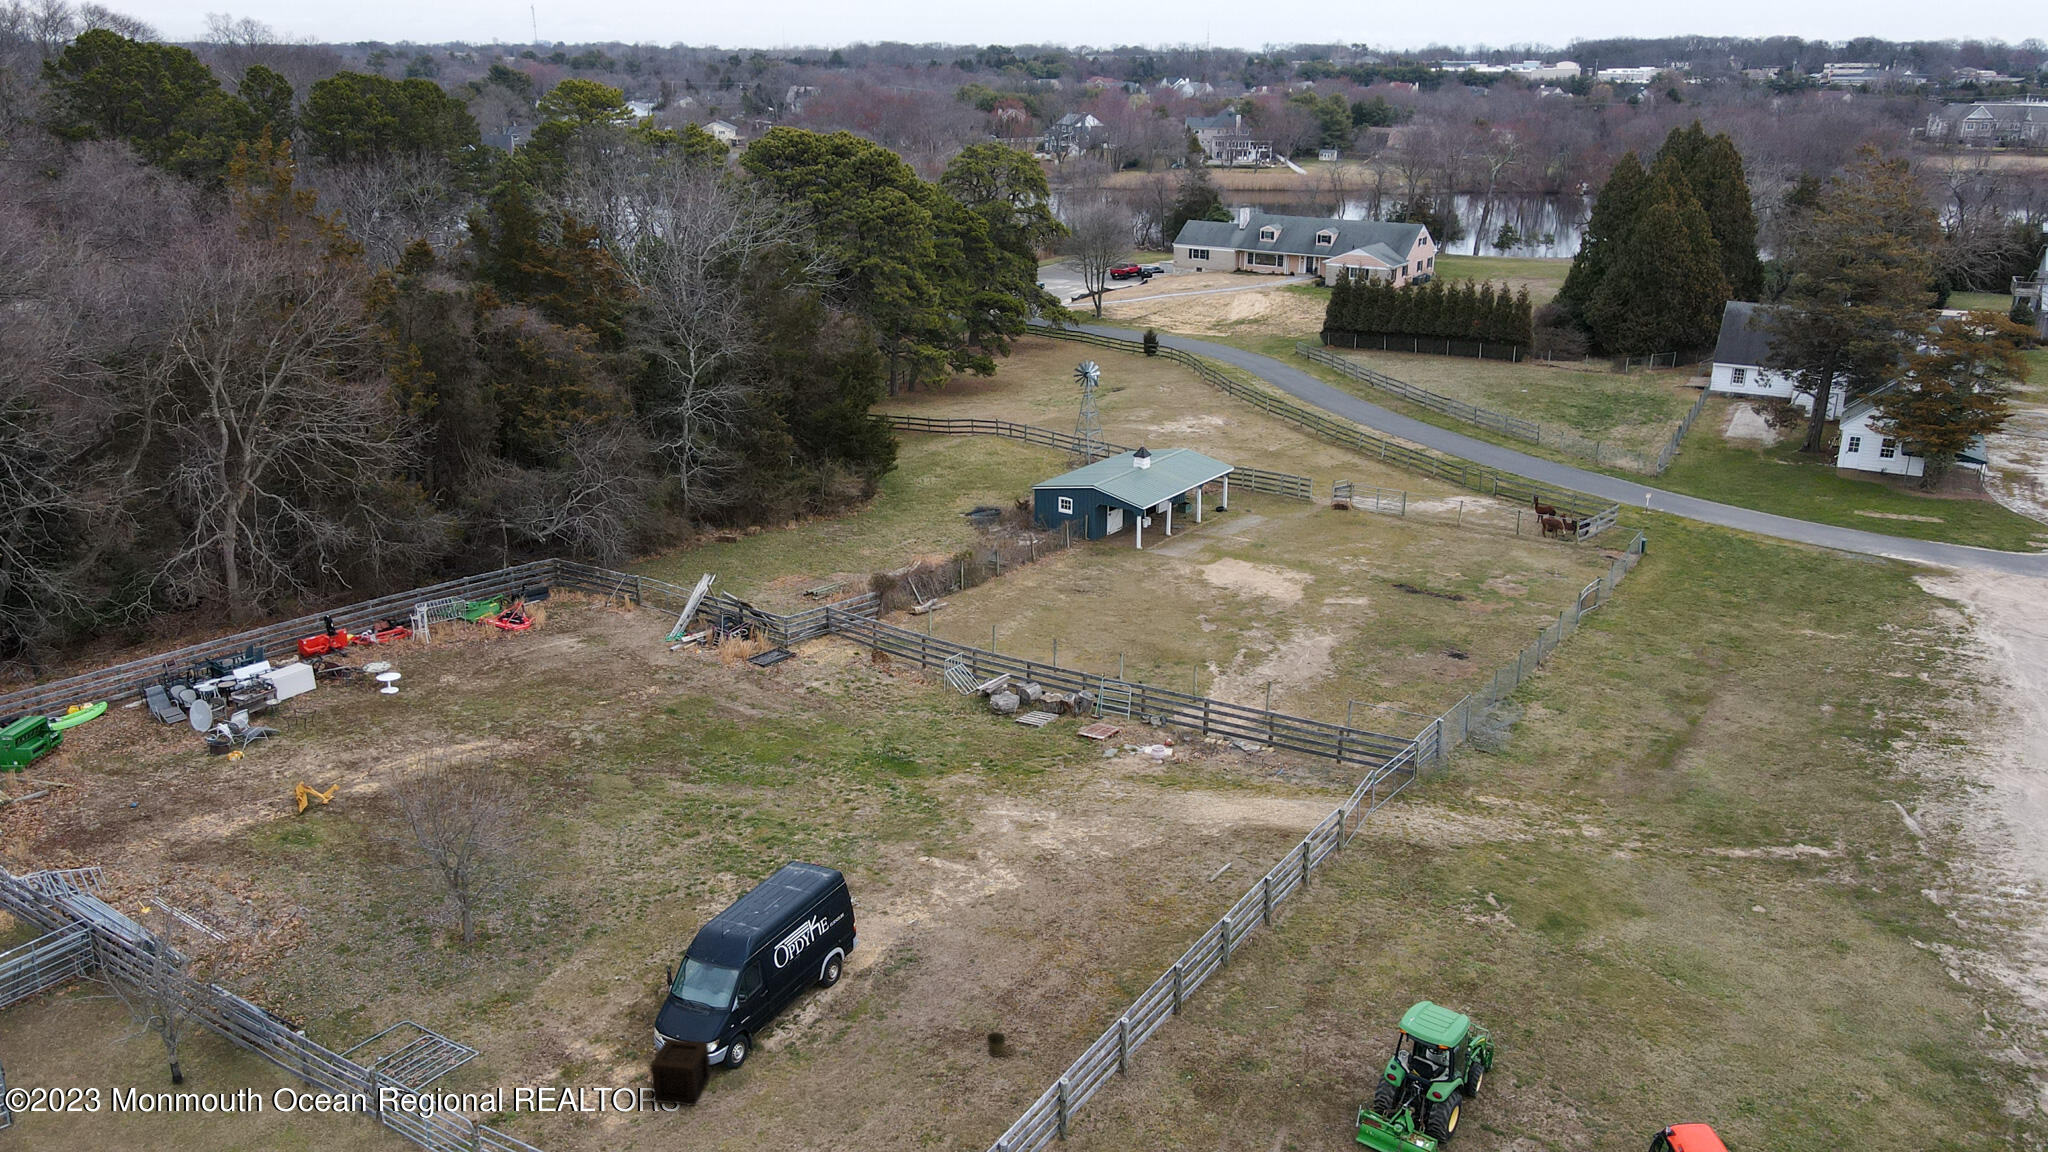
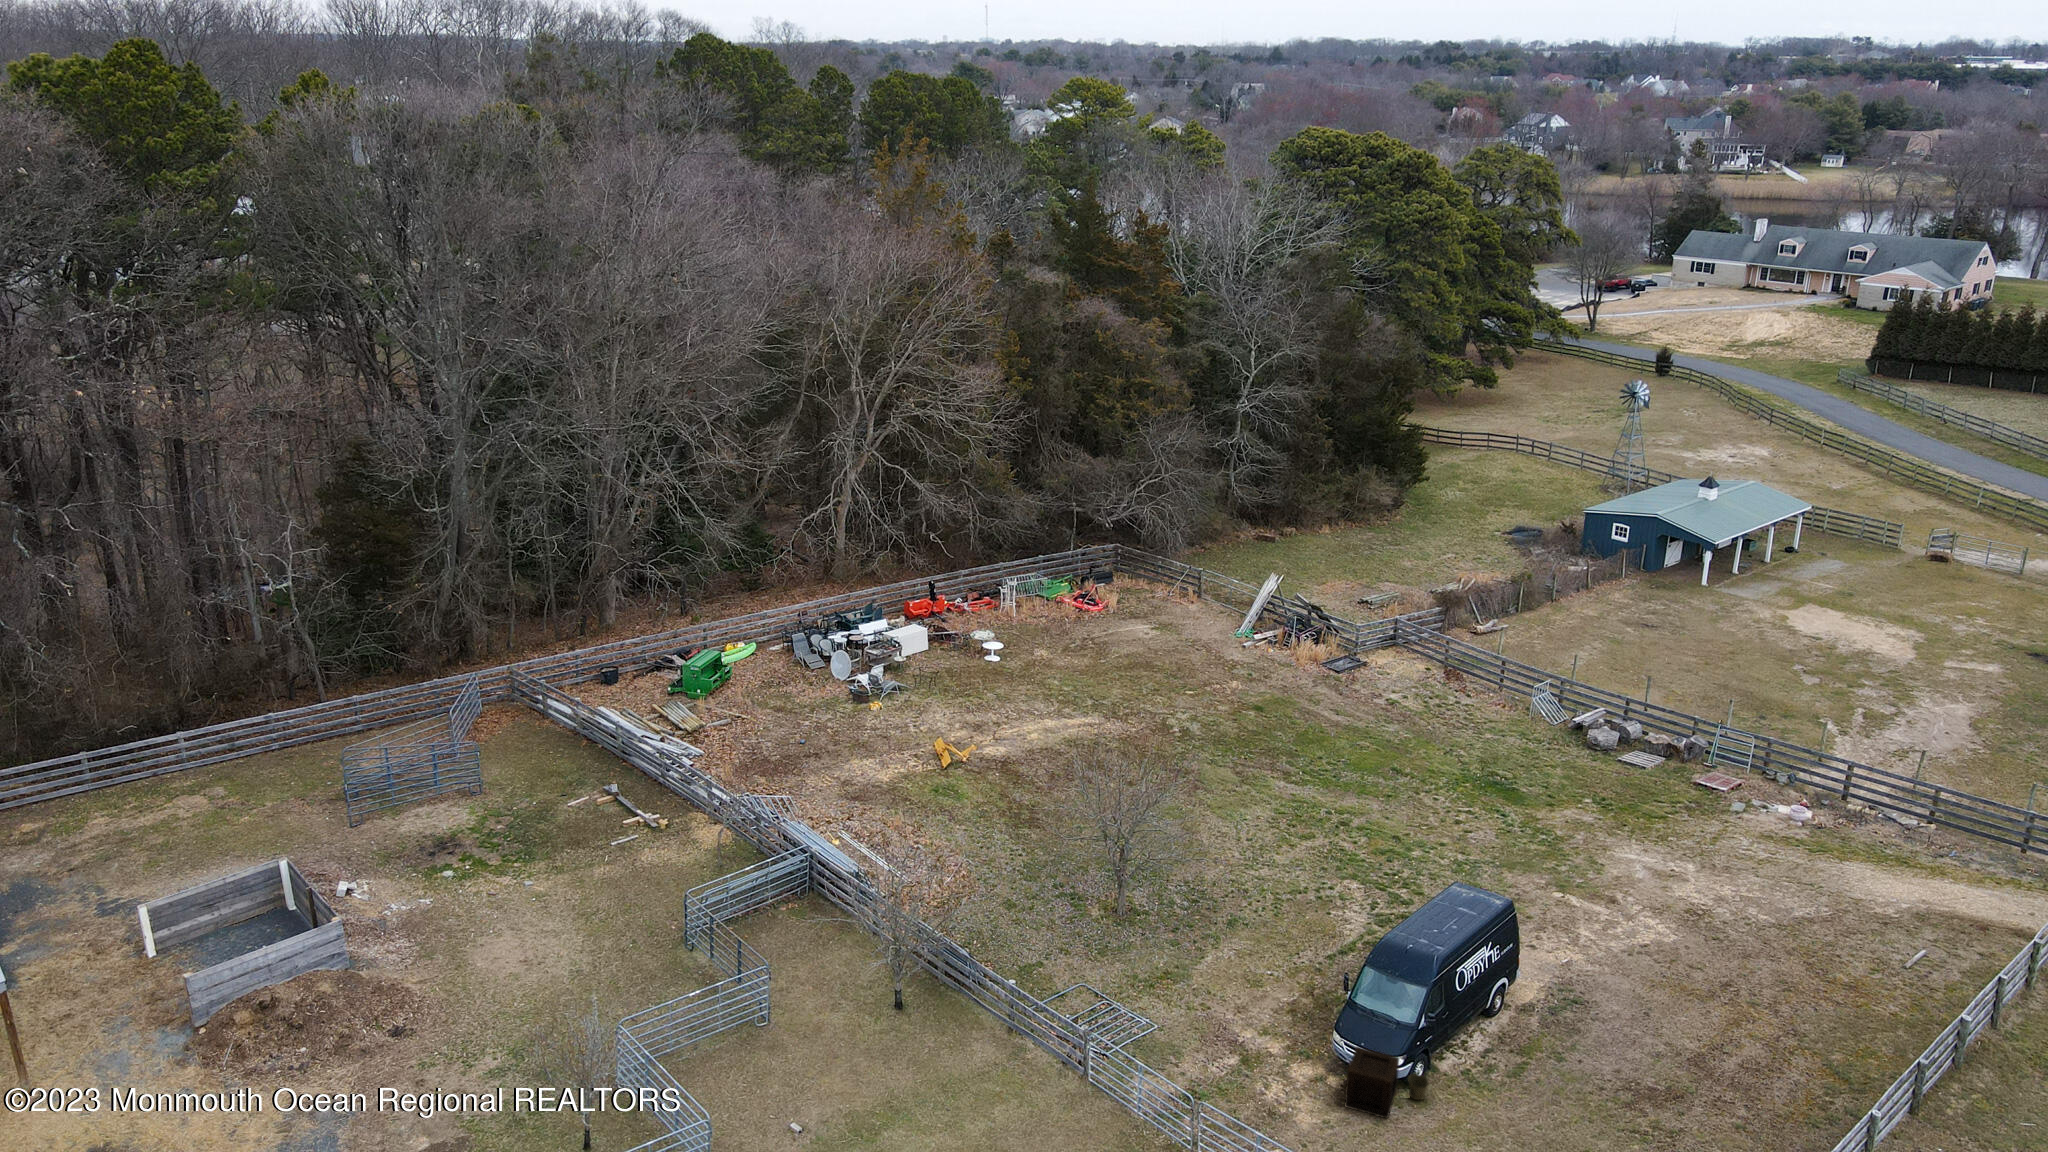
bucket: present [987,1032,1006,1057] -> present [1408,1074,1429,1100]

